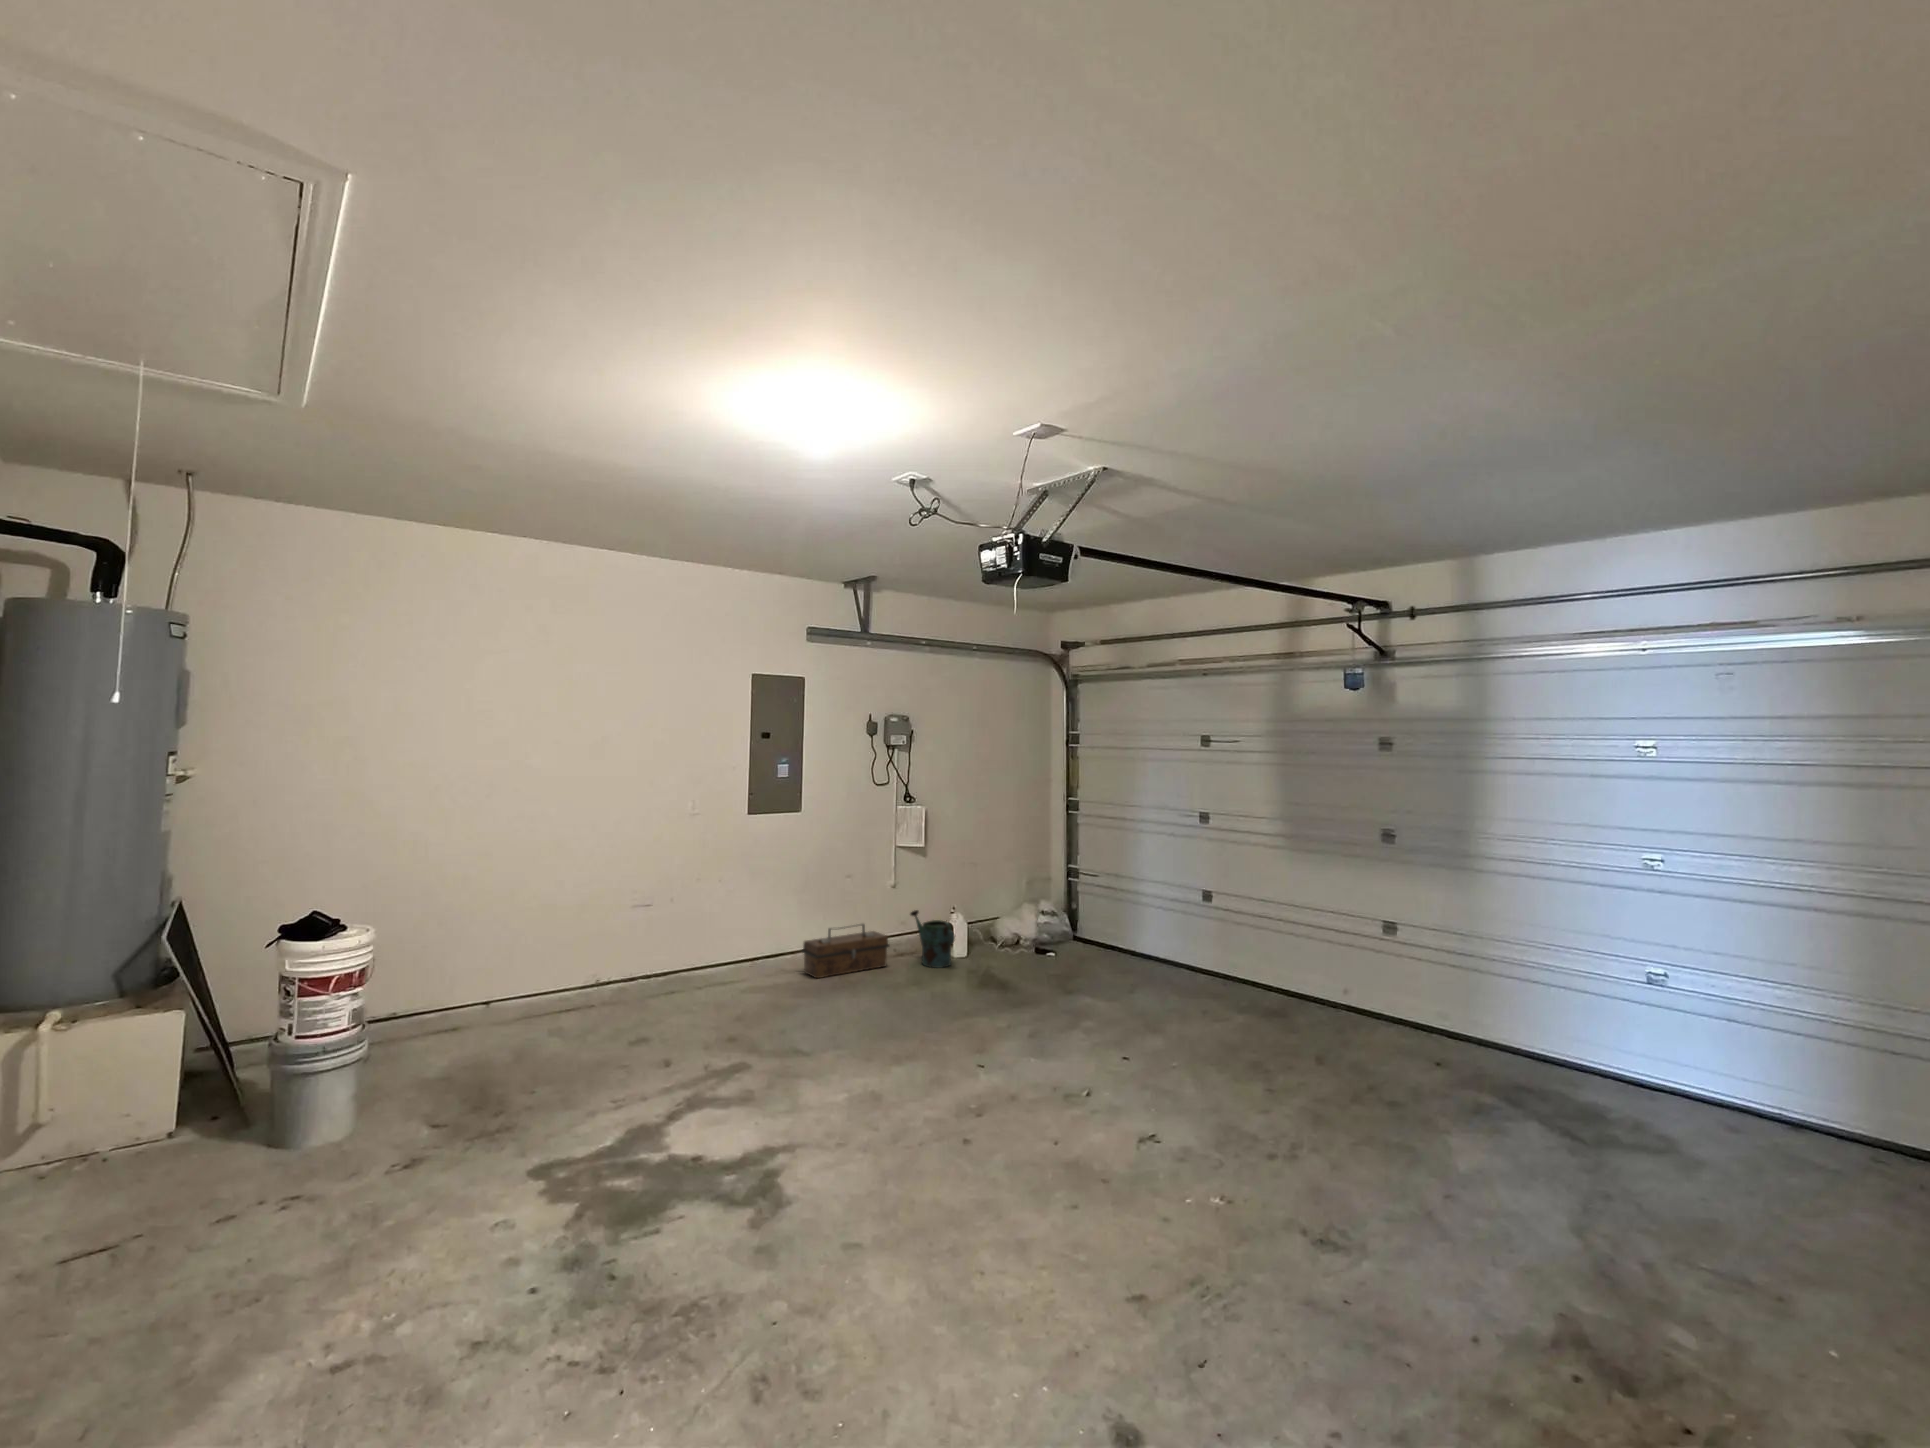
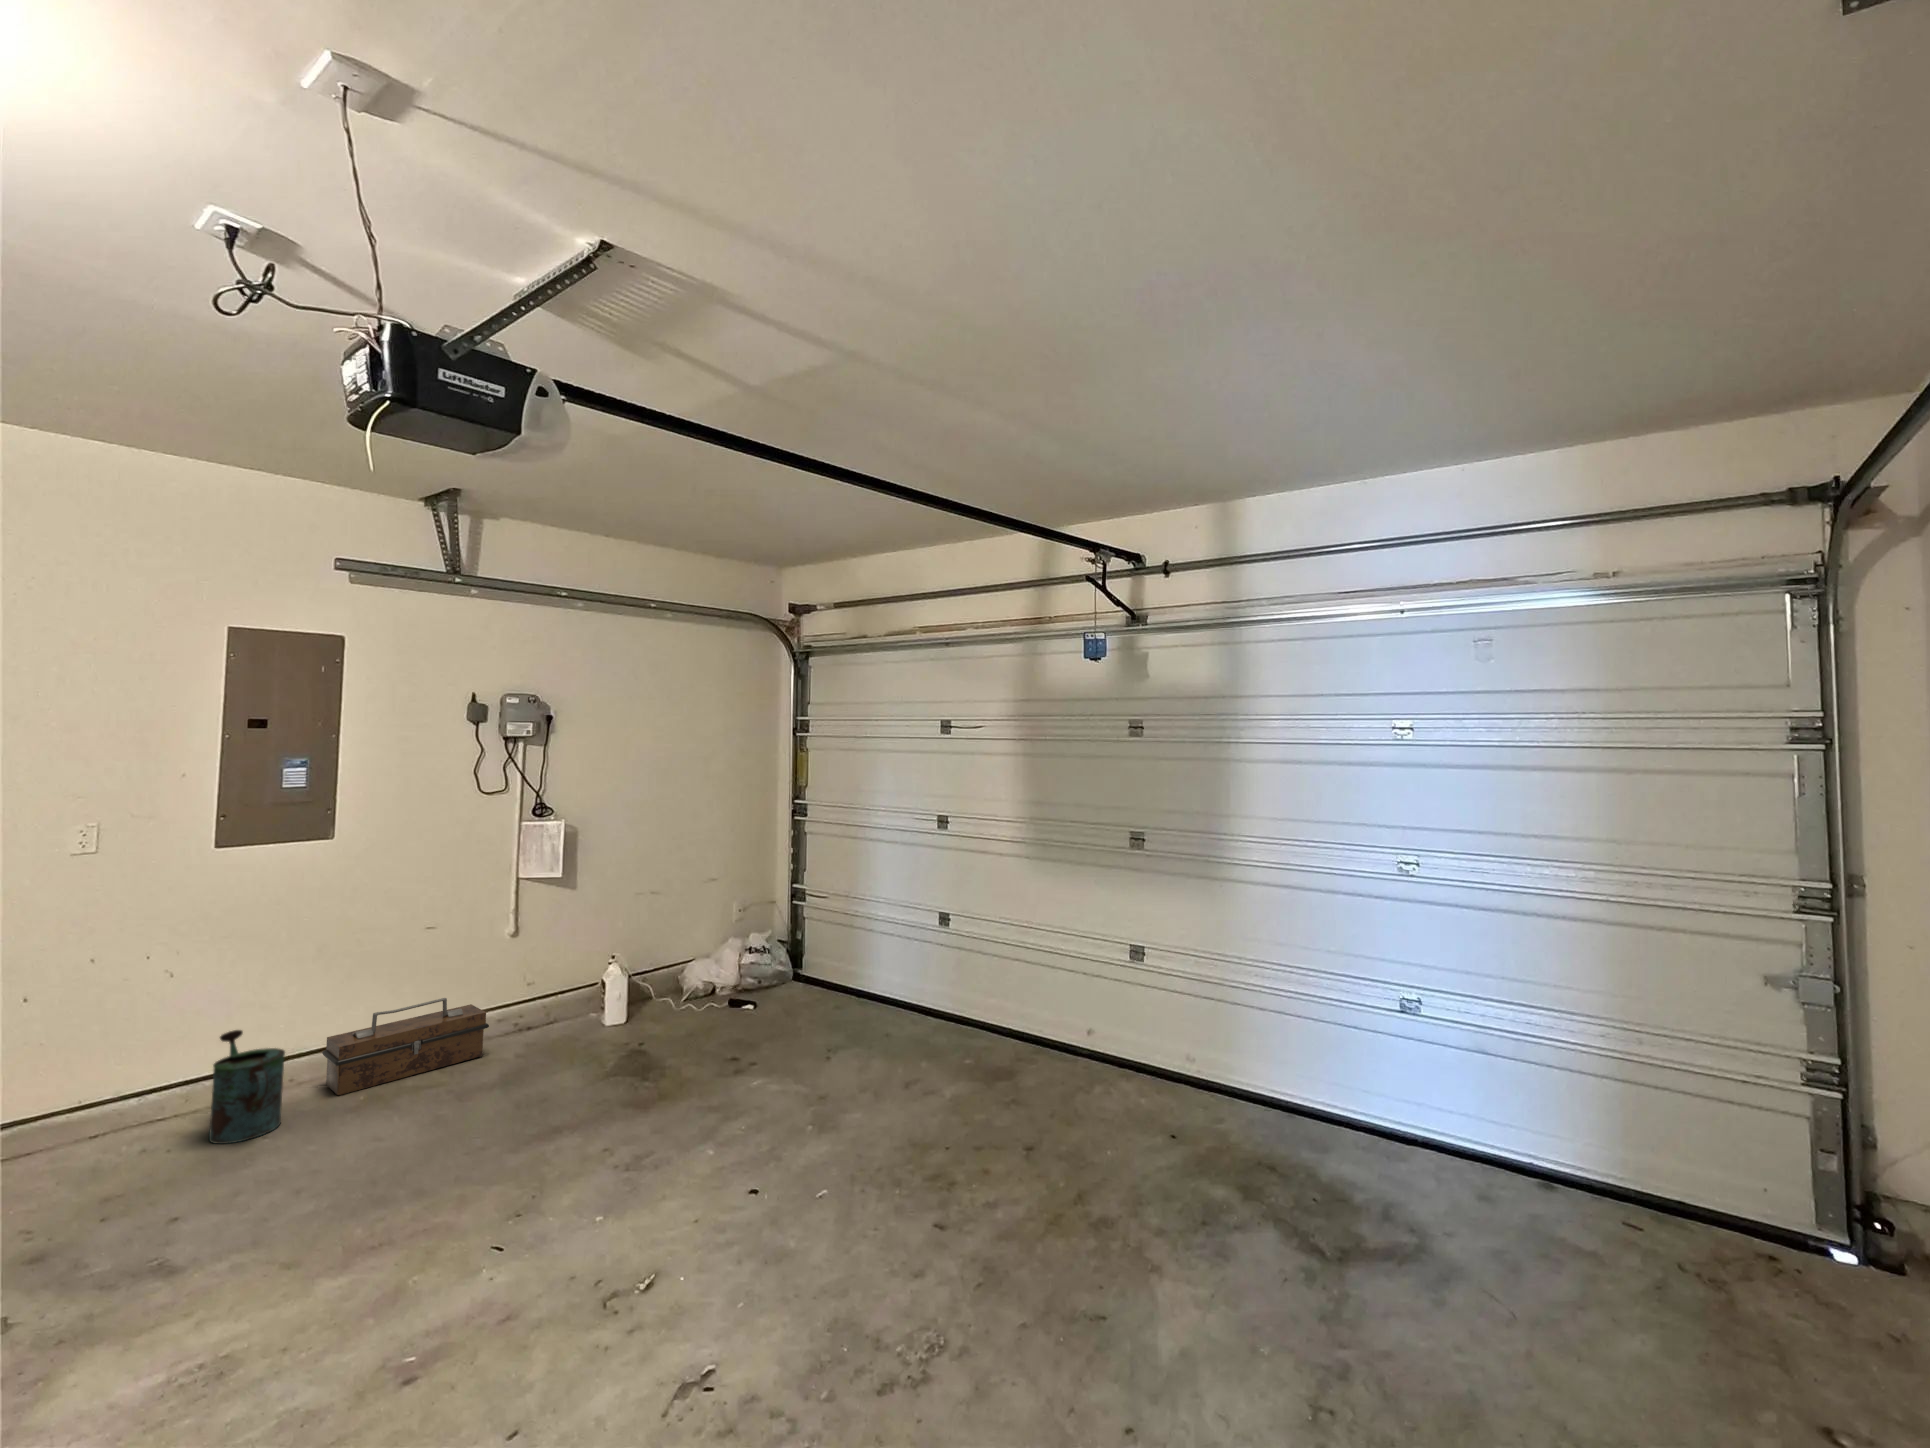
watering can: present [911,910,955,968] -> present [209,1030,285,1144]

